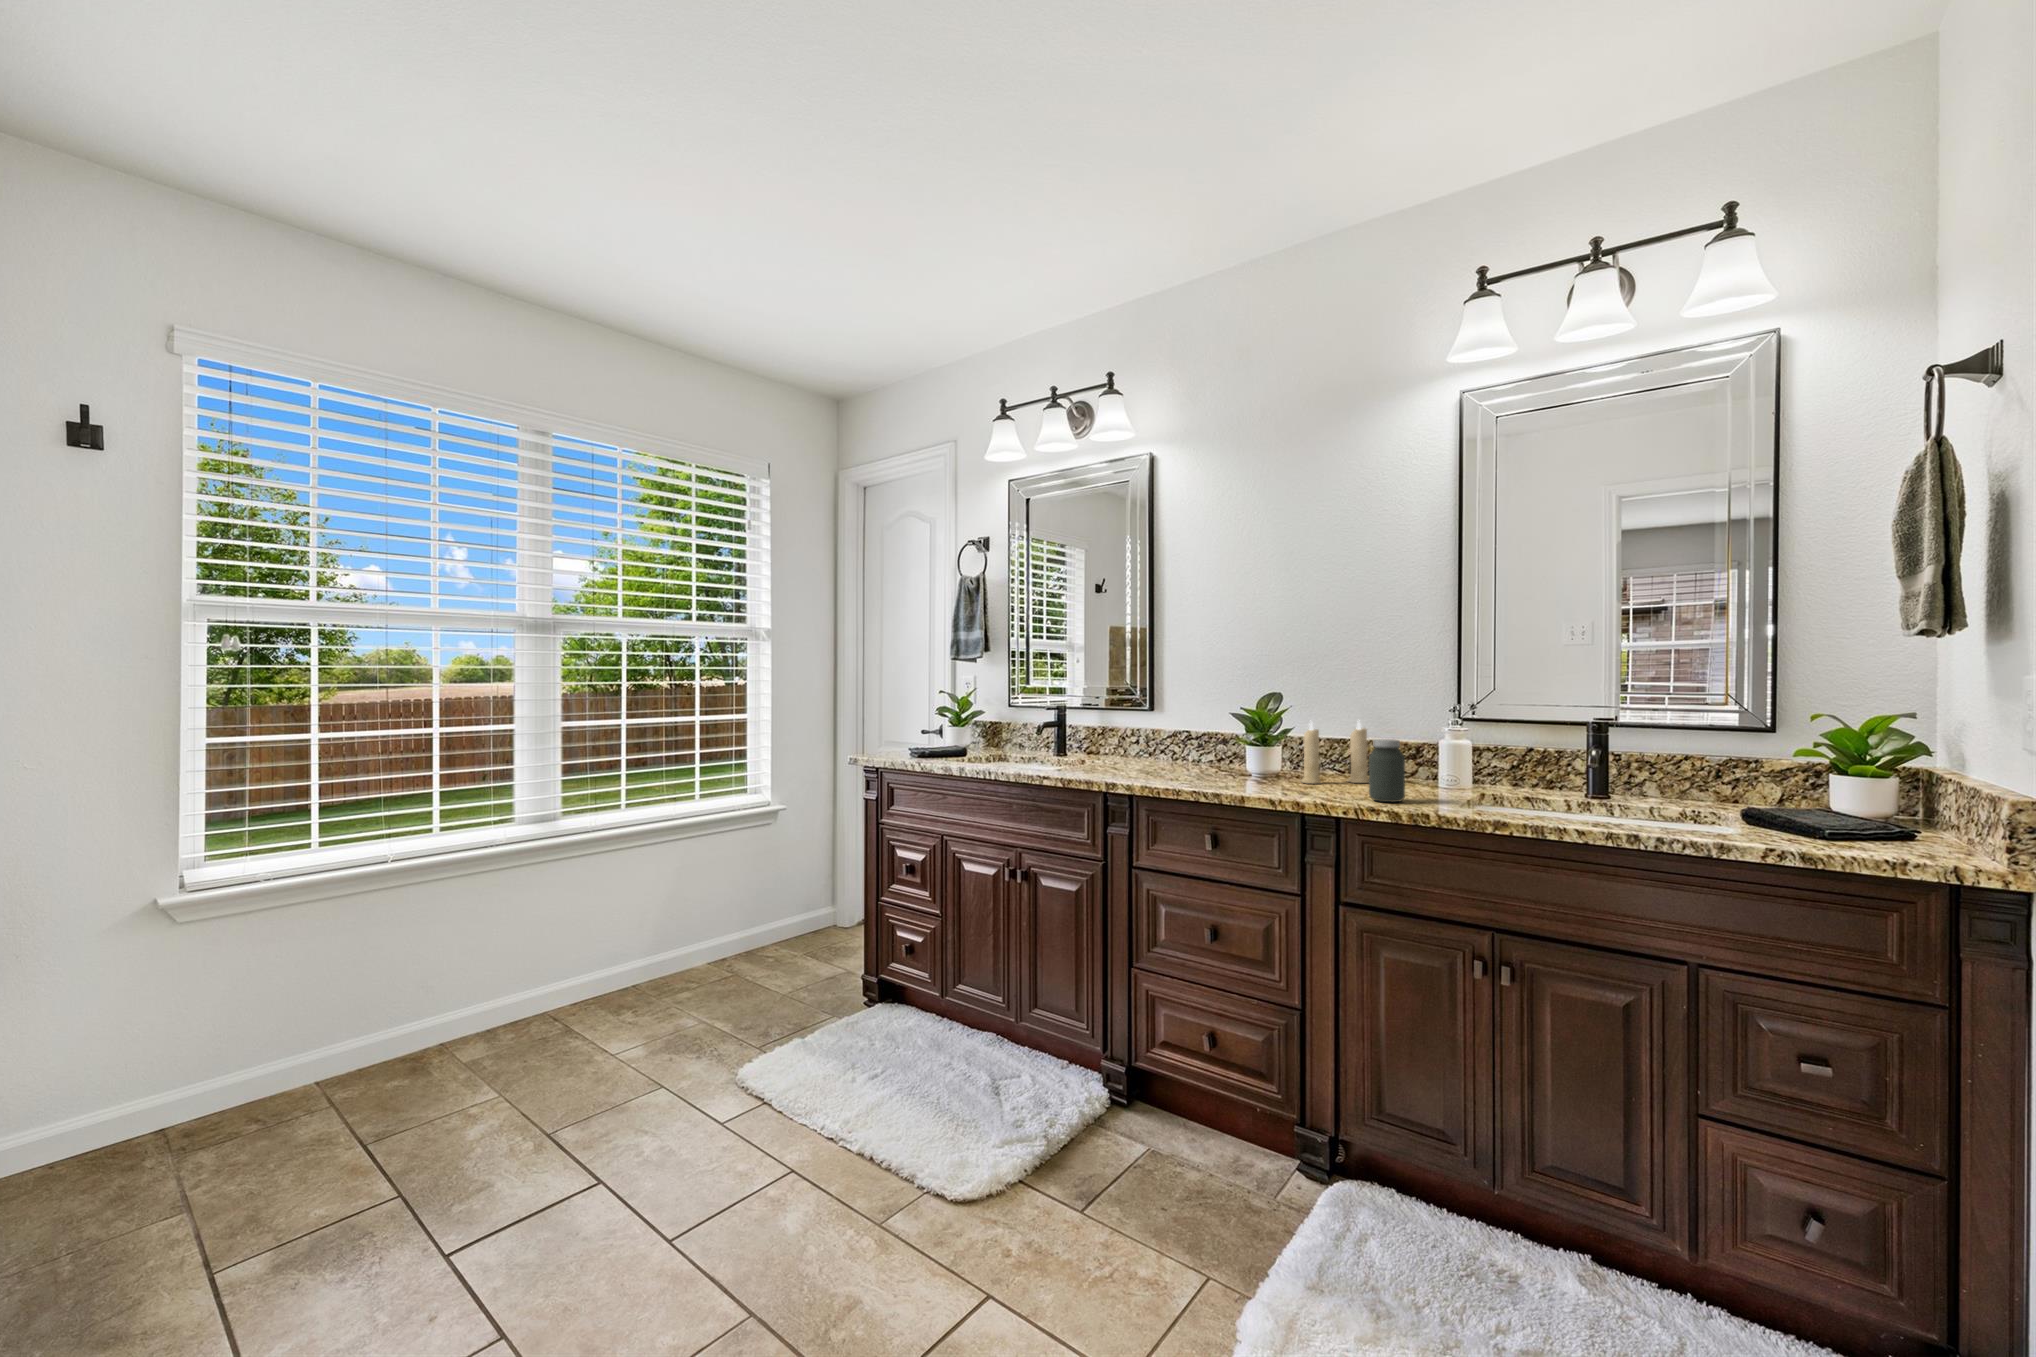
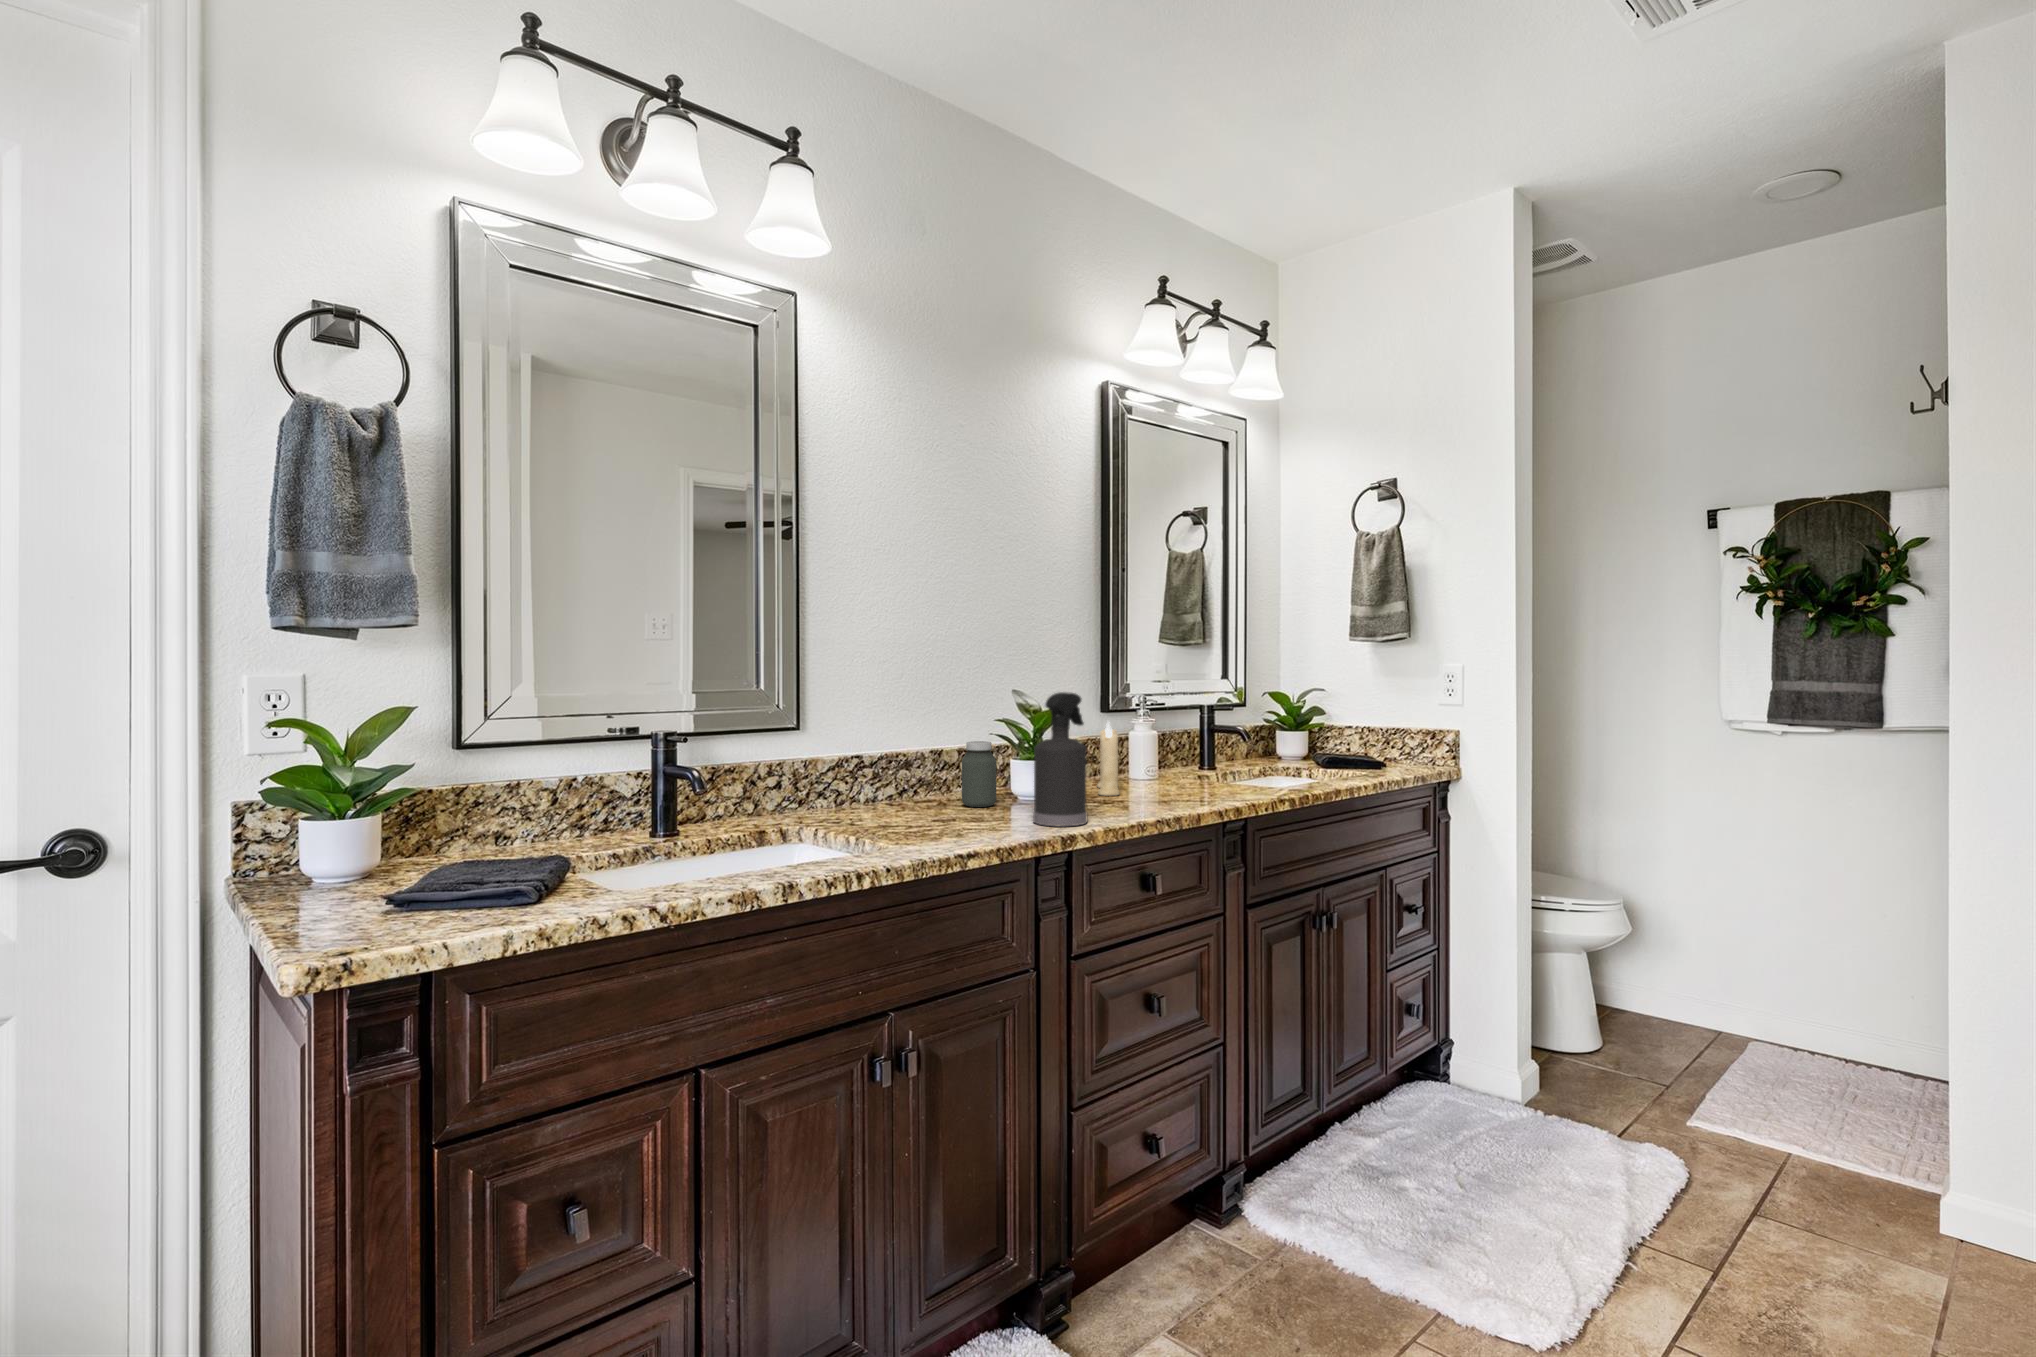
spray bottle: none [1142,687,1188,782] -> present [1033,692,1088,826]
jar: present [1369,739,1405,802] -> present [962,741,996,807]

